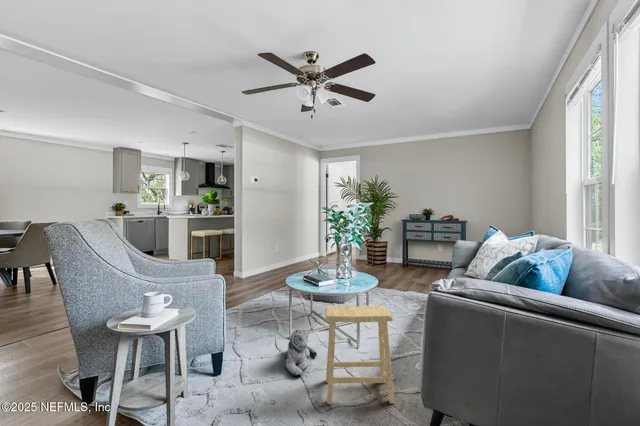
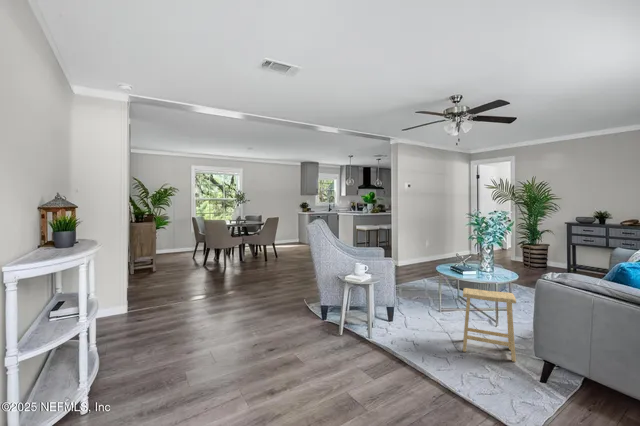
plush toy: present [285,330,317,376] -> none [433,303,458,333]

